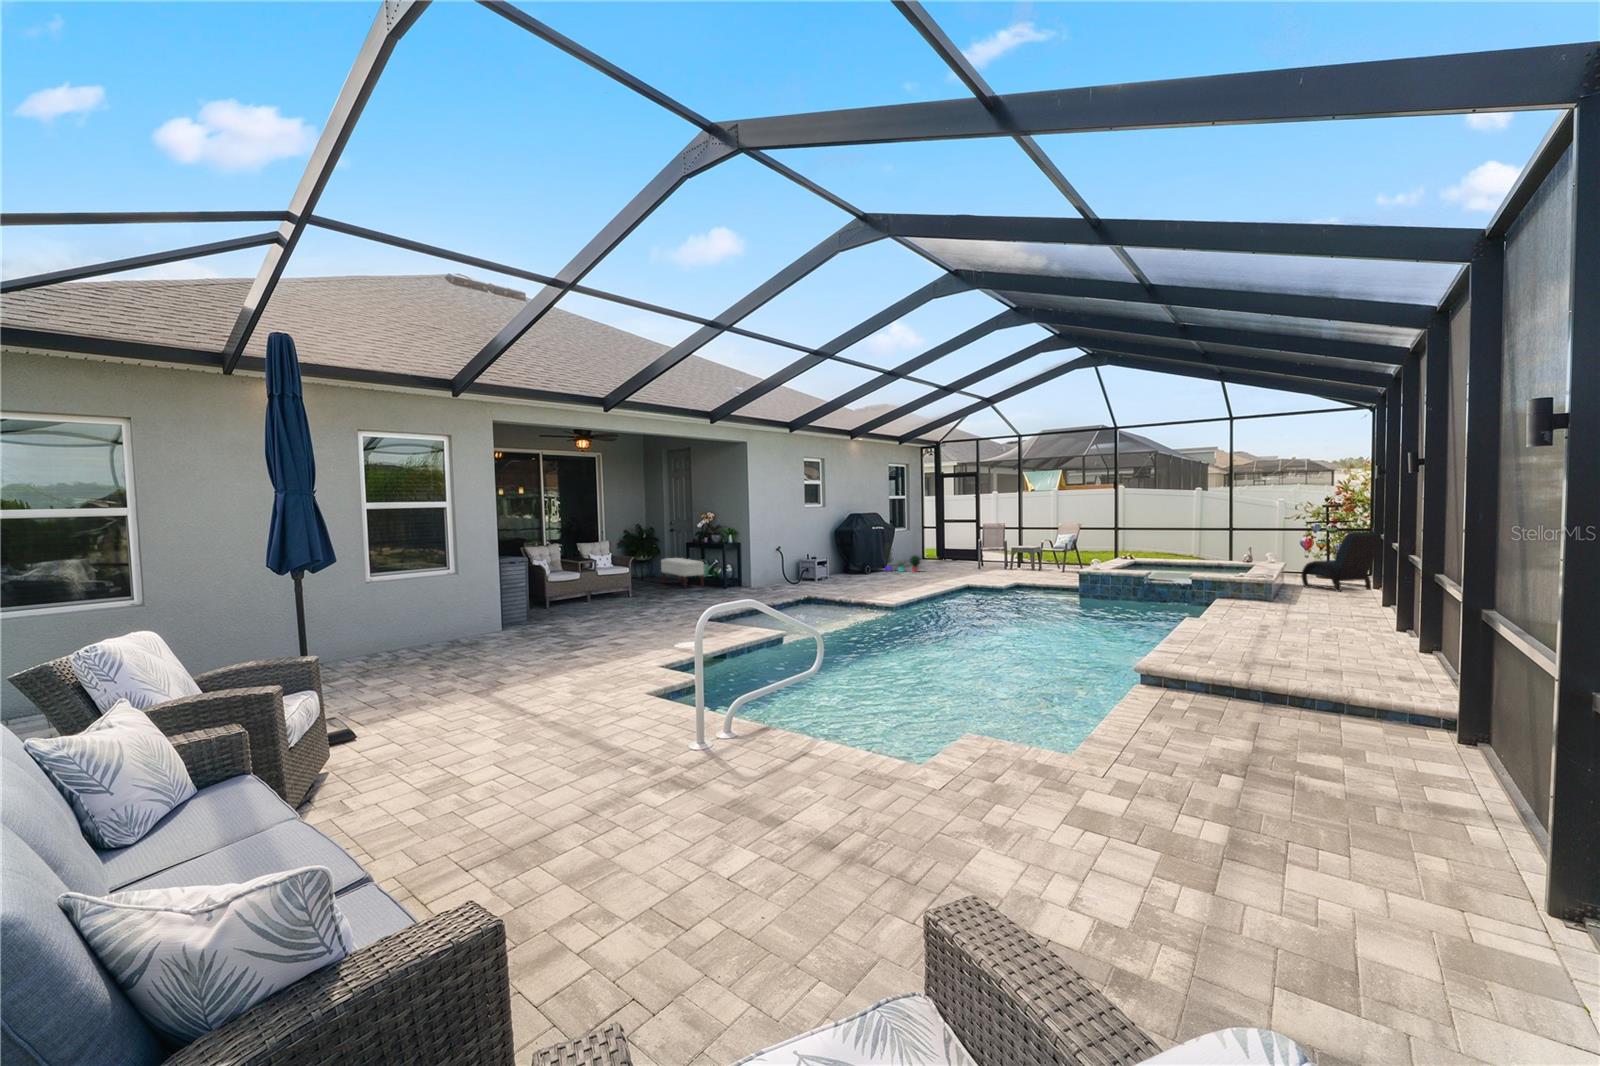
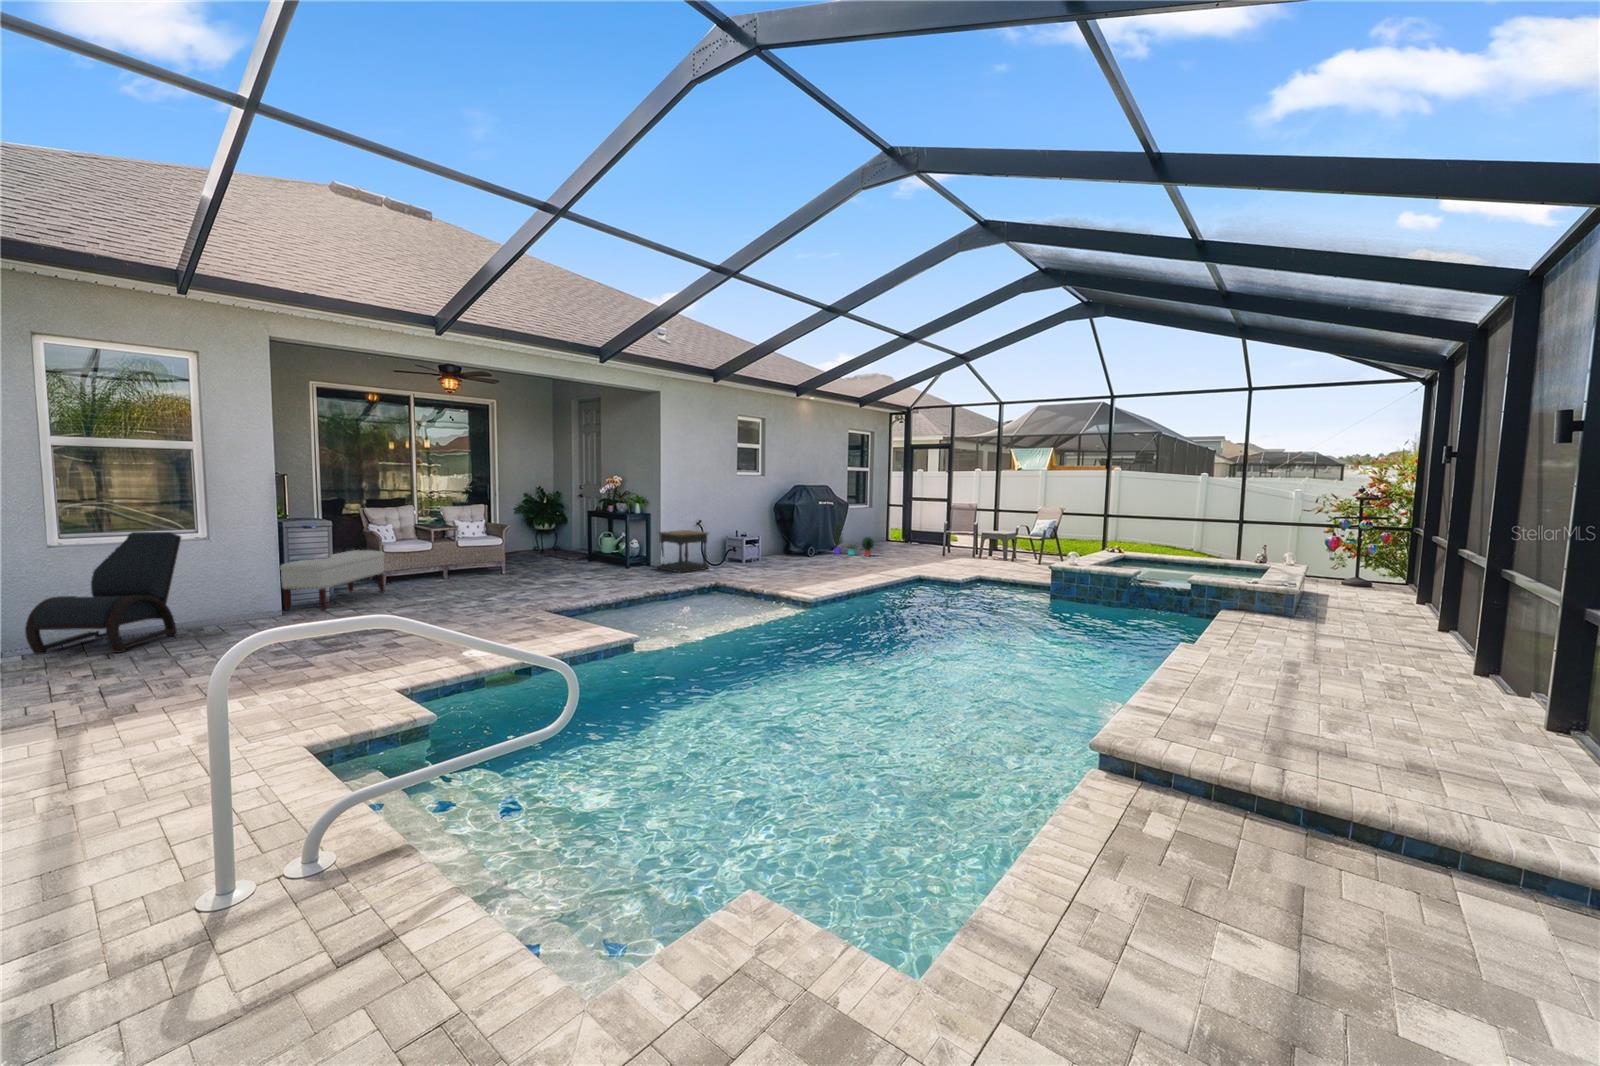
lounge chair: present [1301,532,1376,592] -> present [25,532,181,654]
side table: none [747,556,791,591] -> present [658,530,709,572]
bench: present [661,558,704,588] -> present [280,550,384,611]

